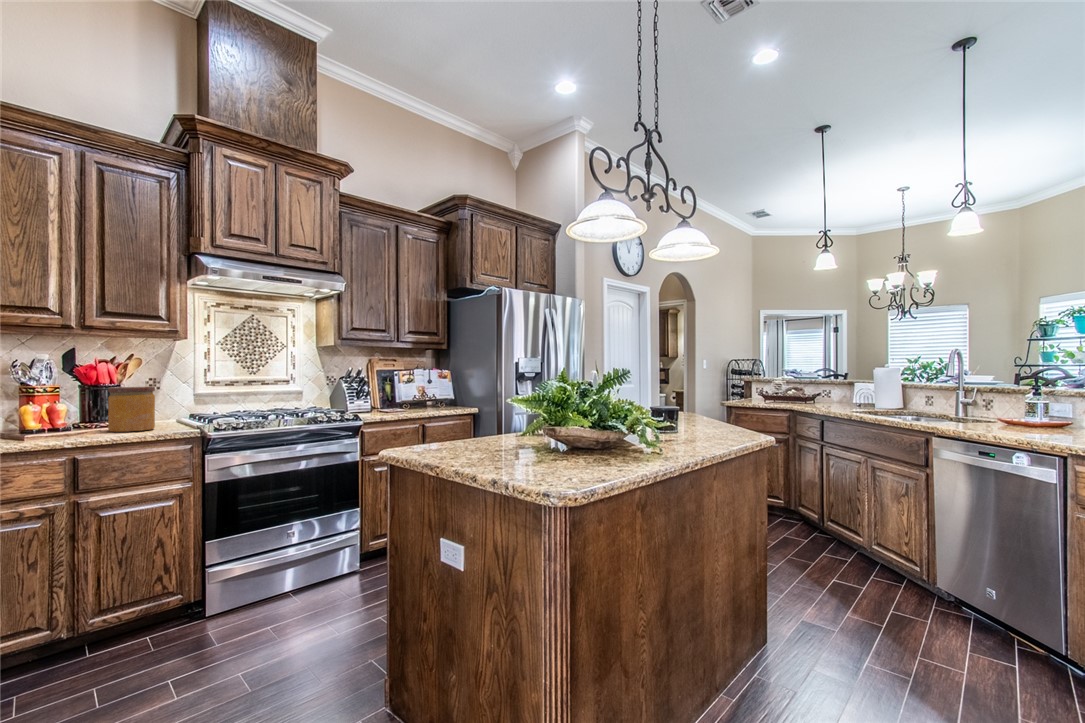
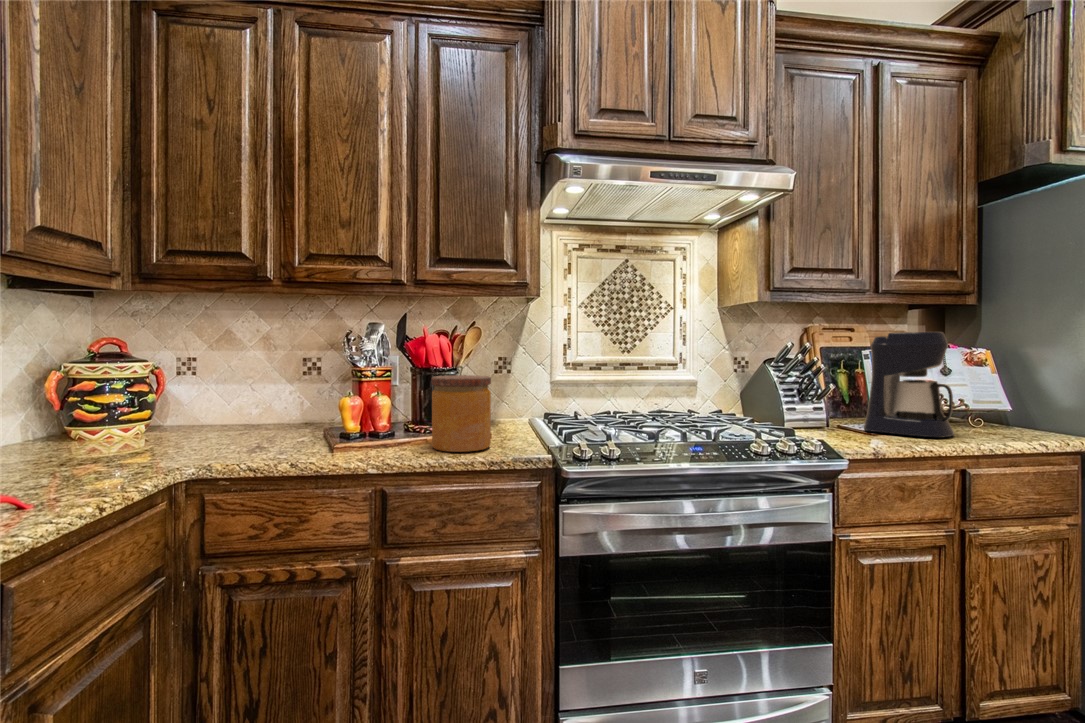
coffee maker: none [390,360,429,410] -> present [864,332,954,437]

